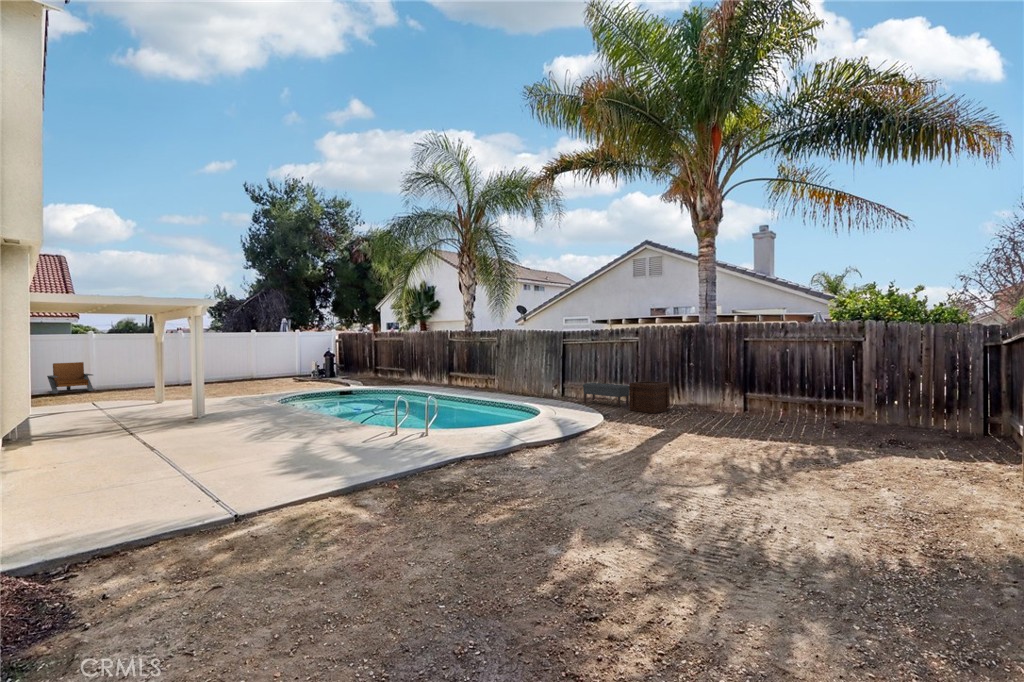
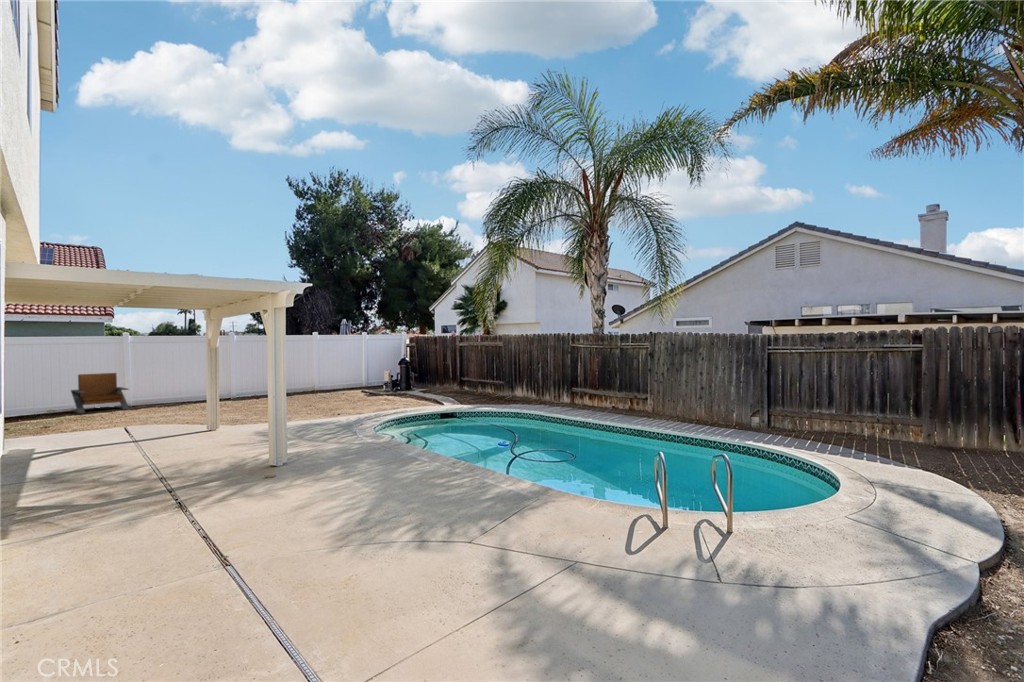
wooden crate: present [629,381,670,414] -> none [931,410,993,462]
bench: present [583,383,629,407] -> none [821,409,903,447]

